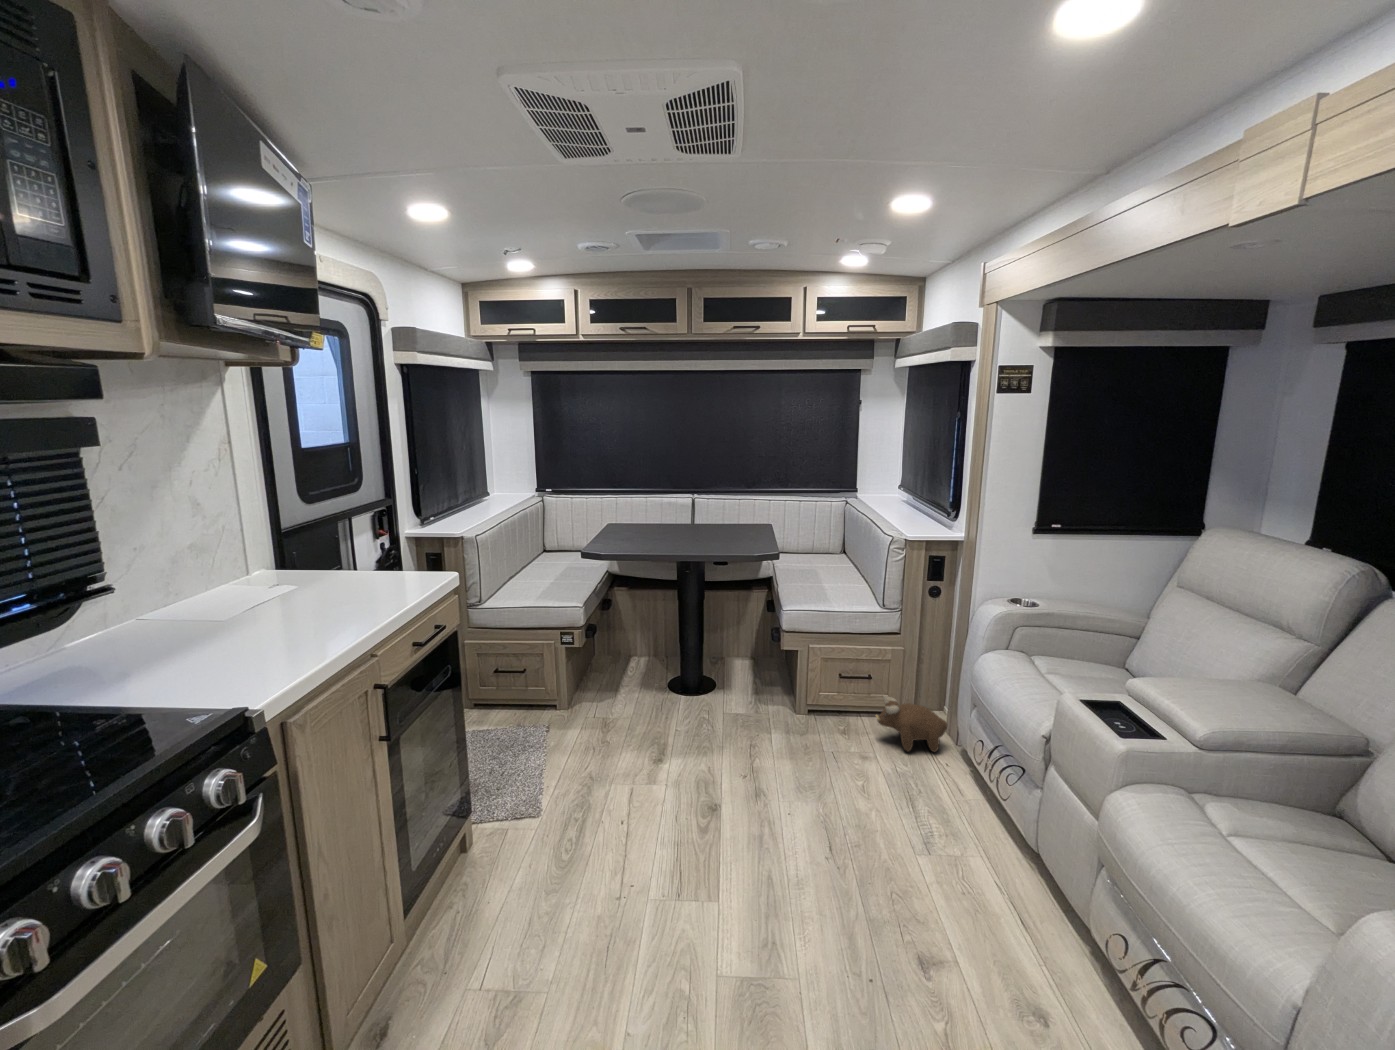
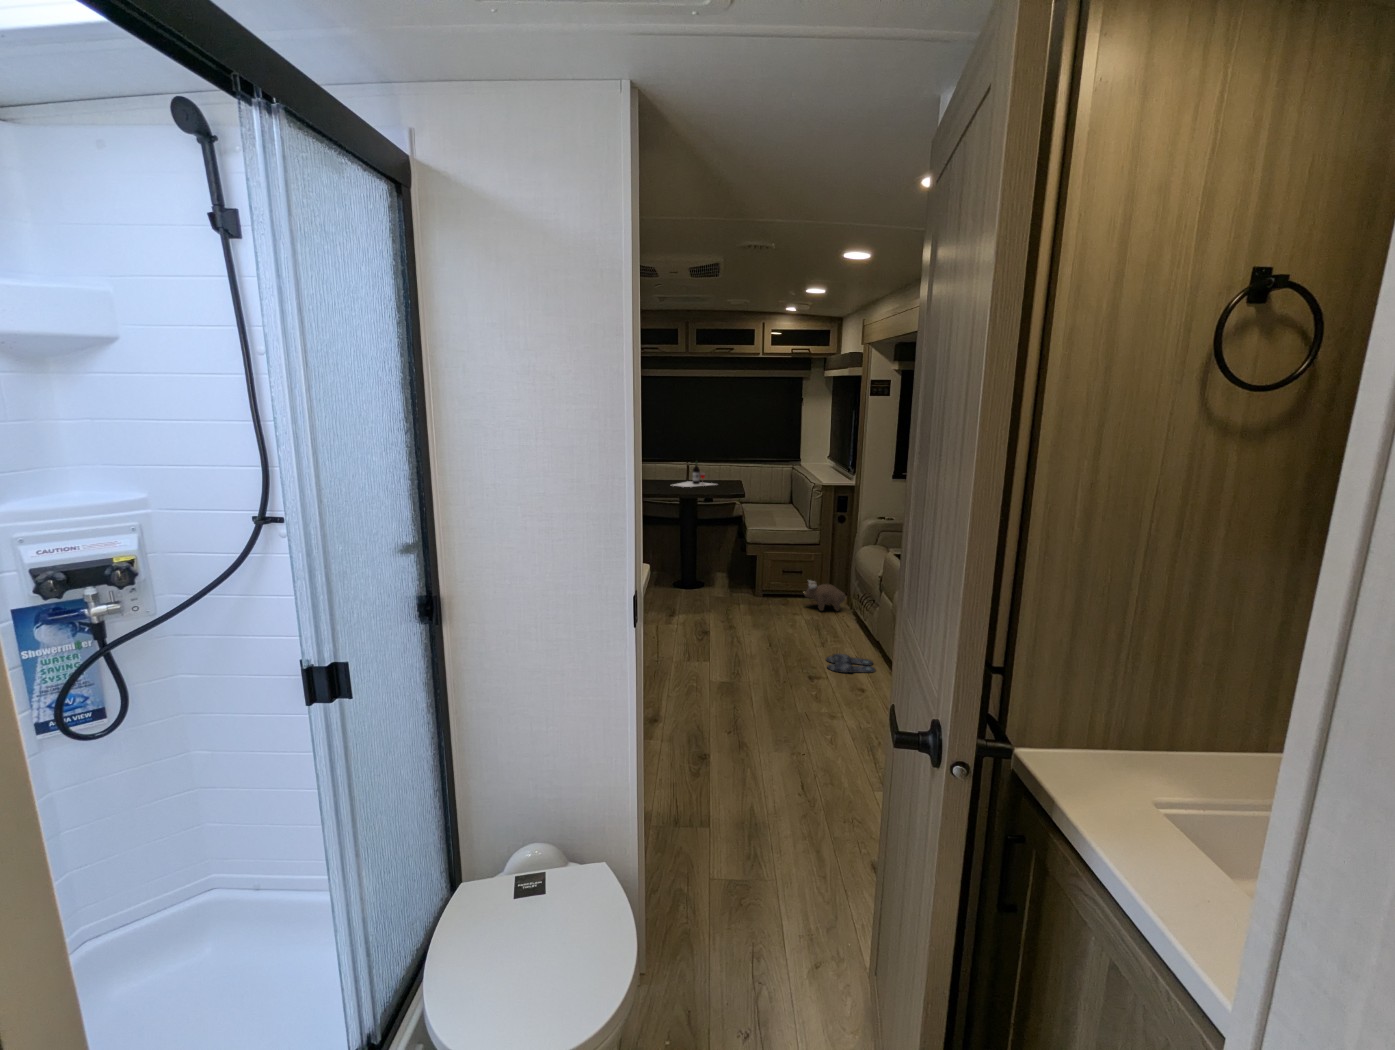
wine bottle: none [661,497,737,542] -> present [673,461,713,487]
slippers: none [944,890,1057,960] -> present [826,654,875,673]

